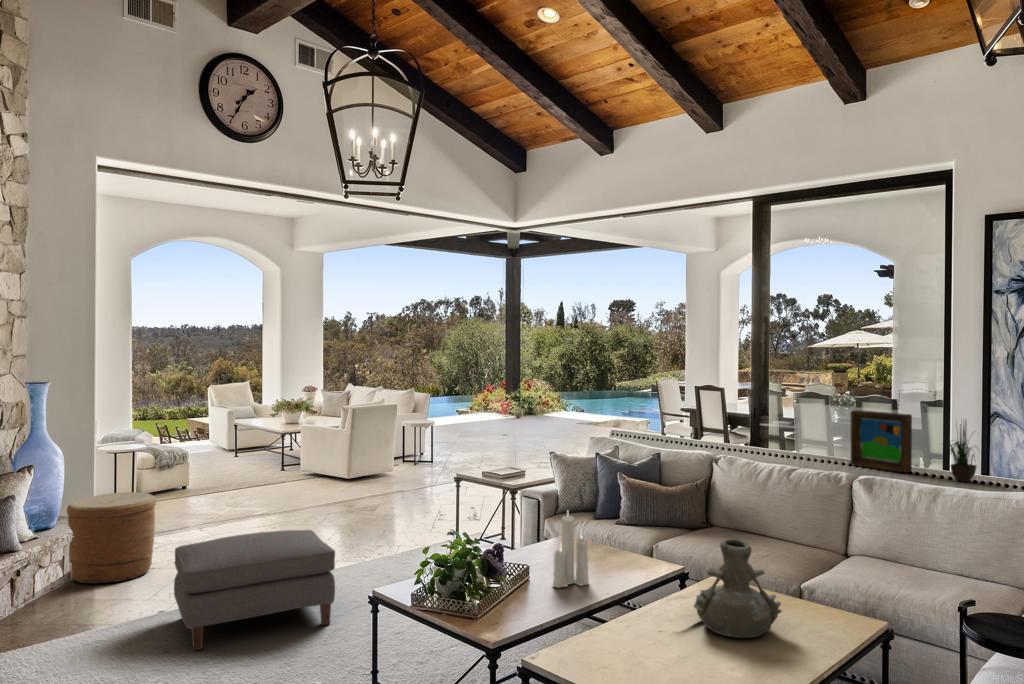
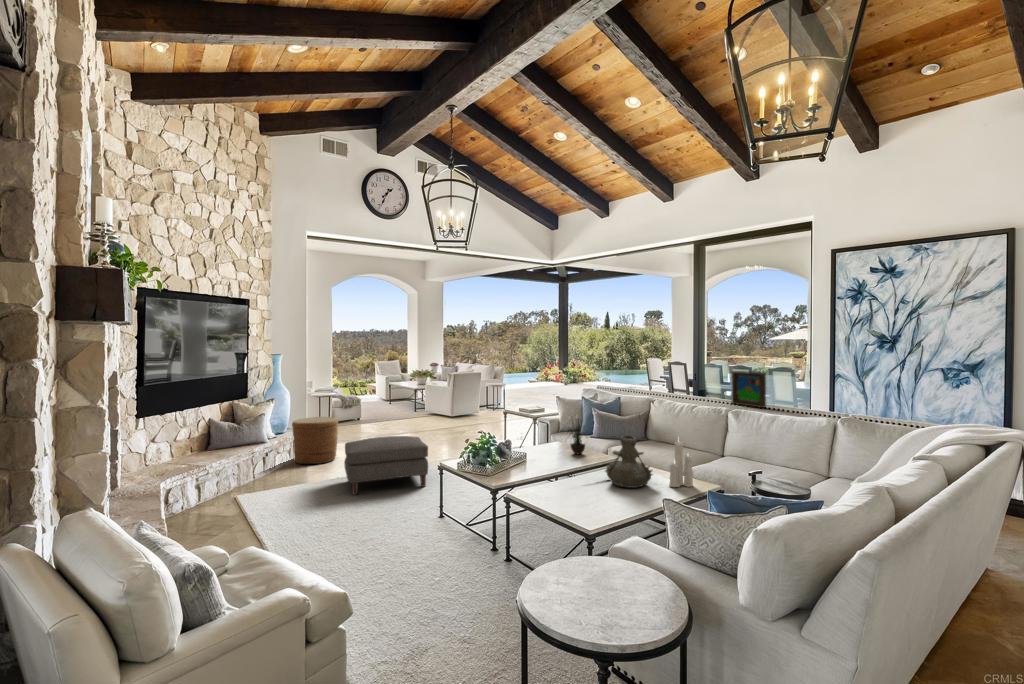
potted plant: present [946,421,976,482] -> present [569,419,585,454]
candle: present [553,511,589,588] -> present [669,441,693,487]

